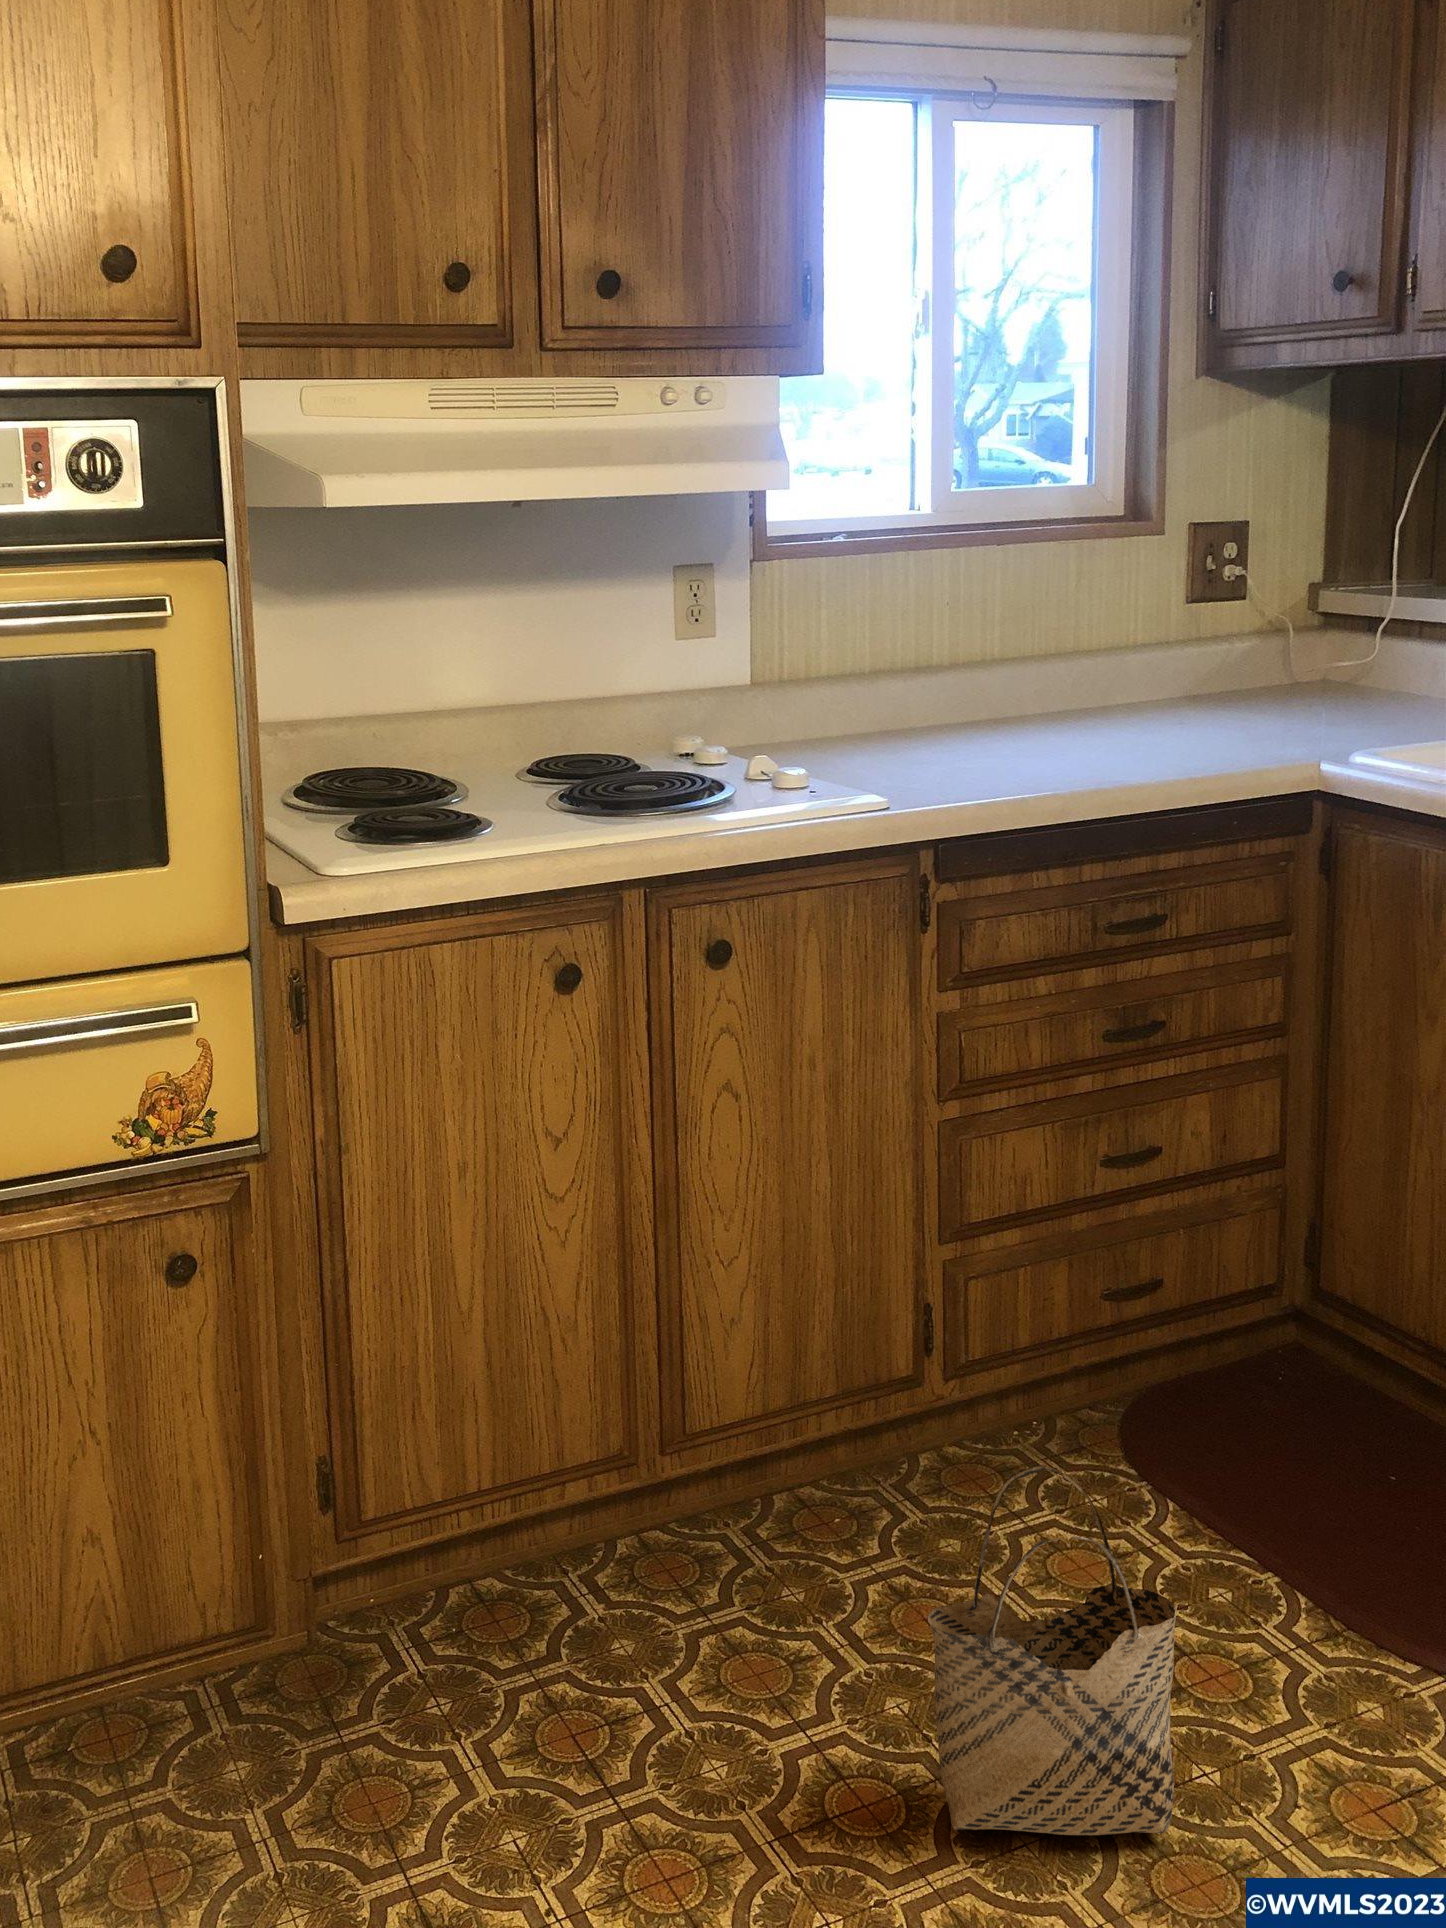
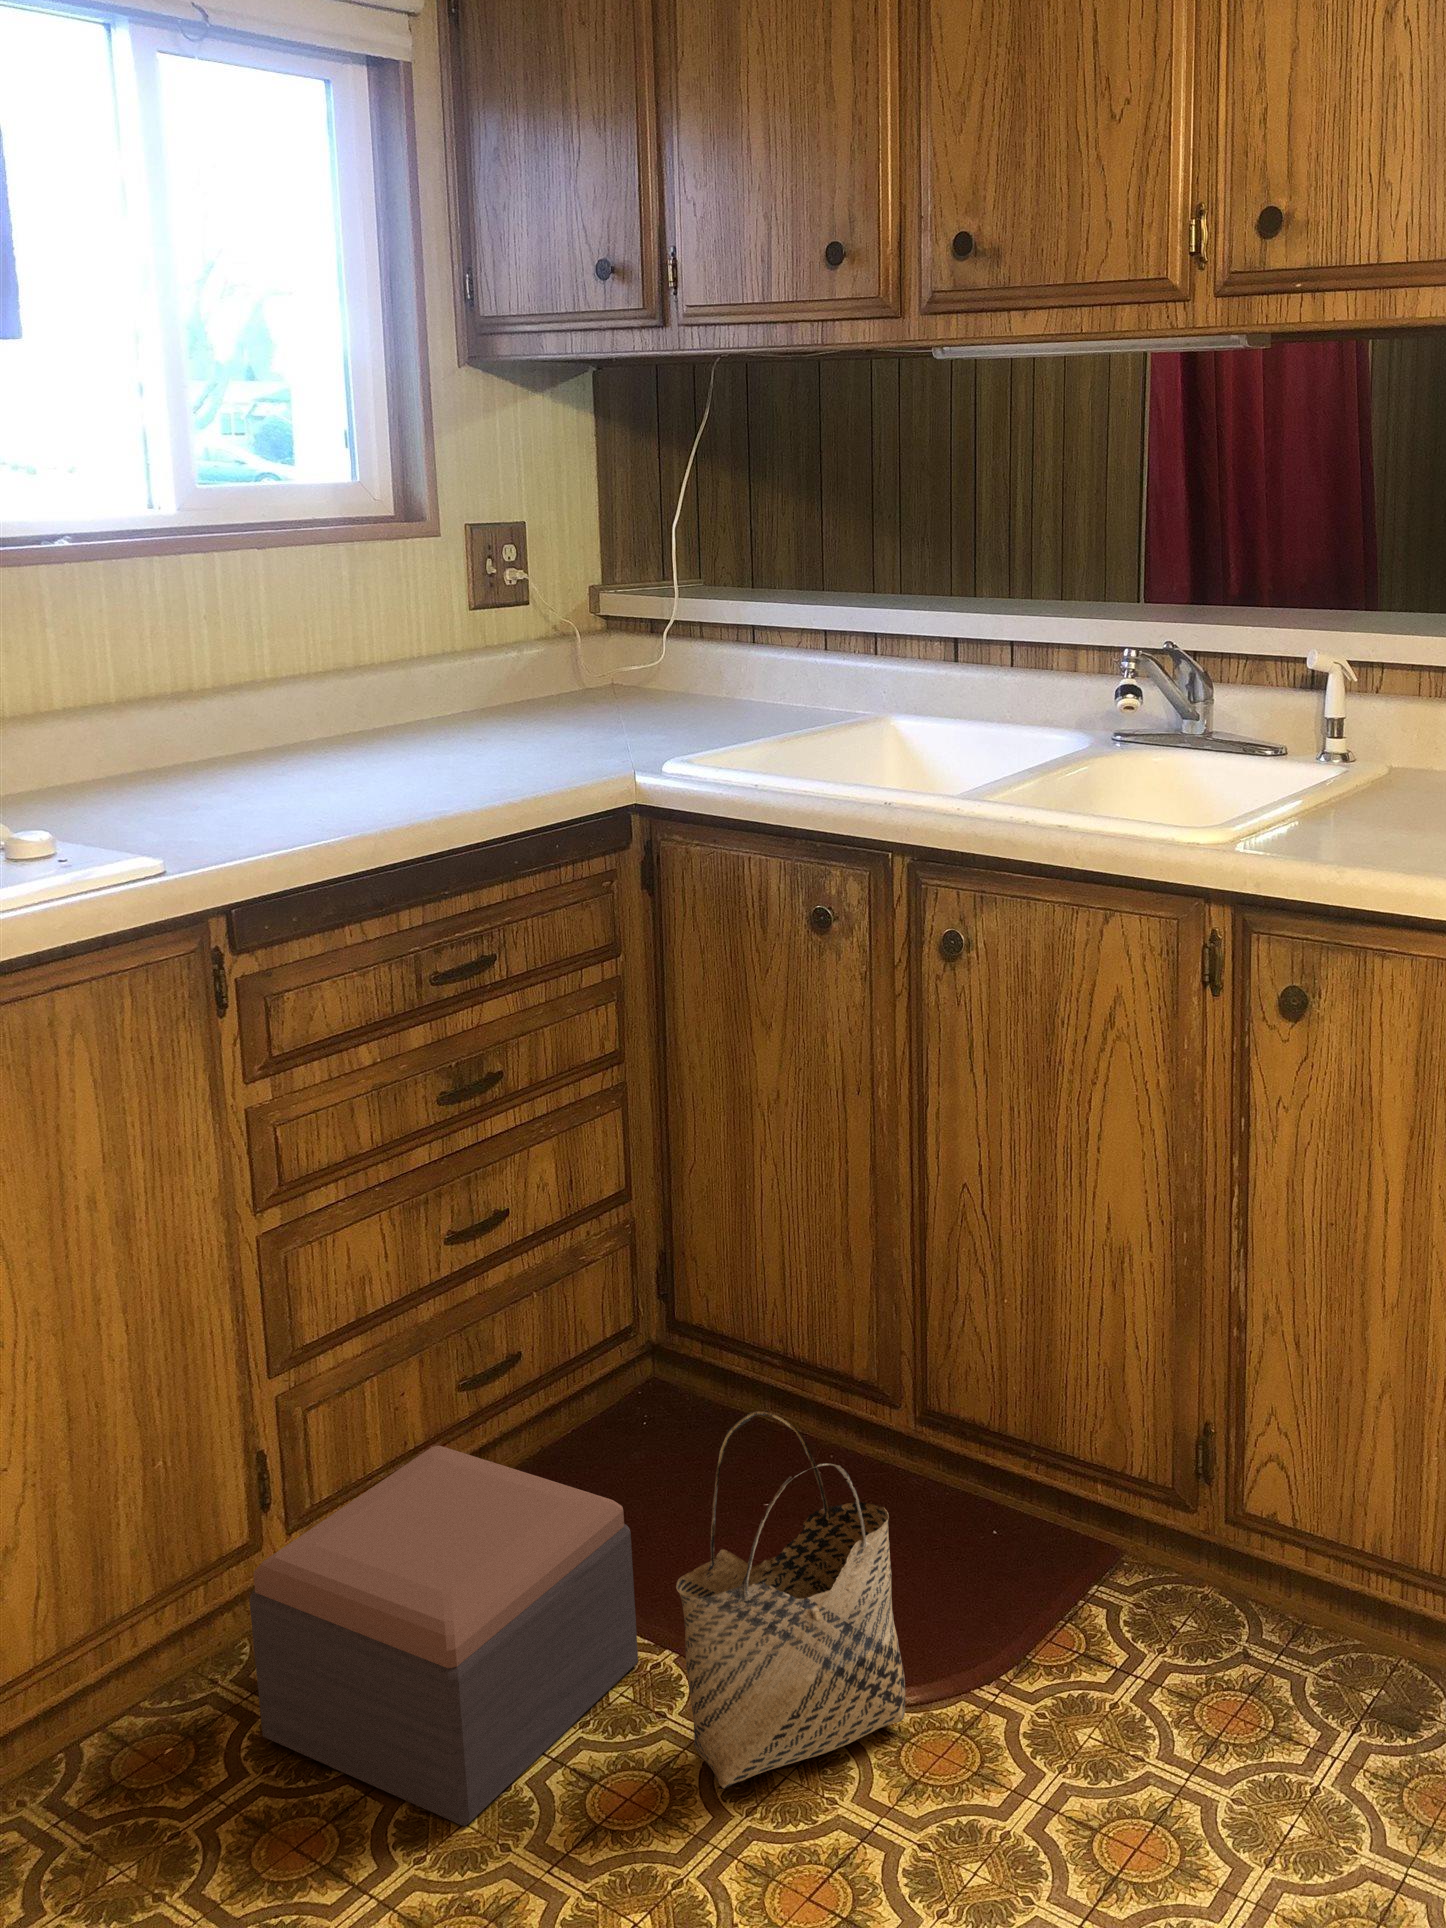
footstool: none [576,1415,927,1773] -> present [250,1446,638,1826]

